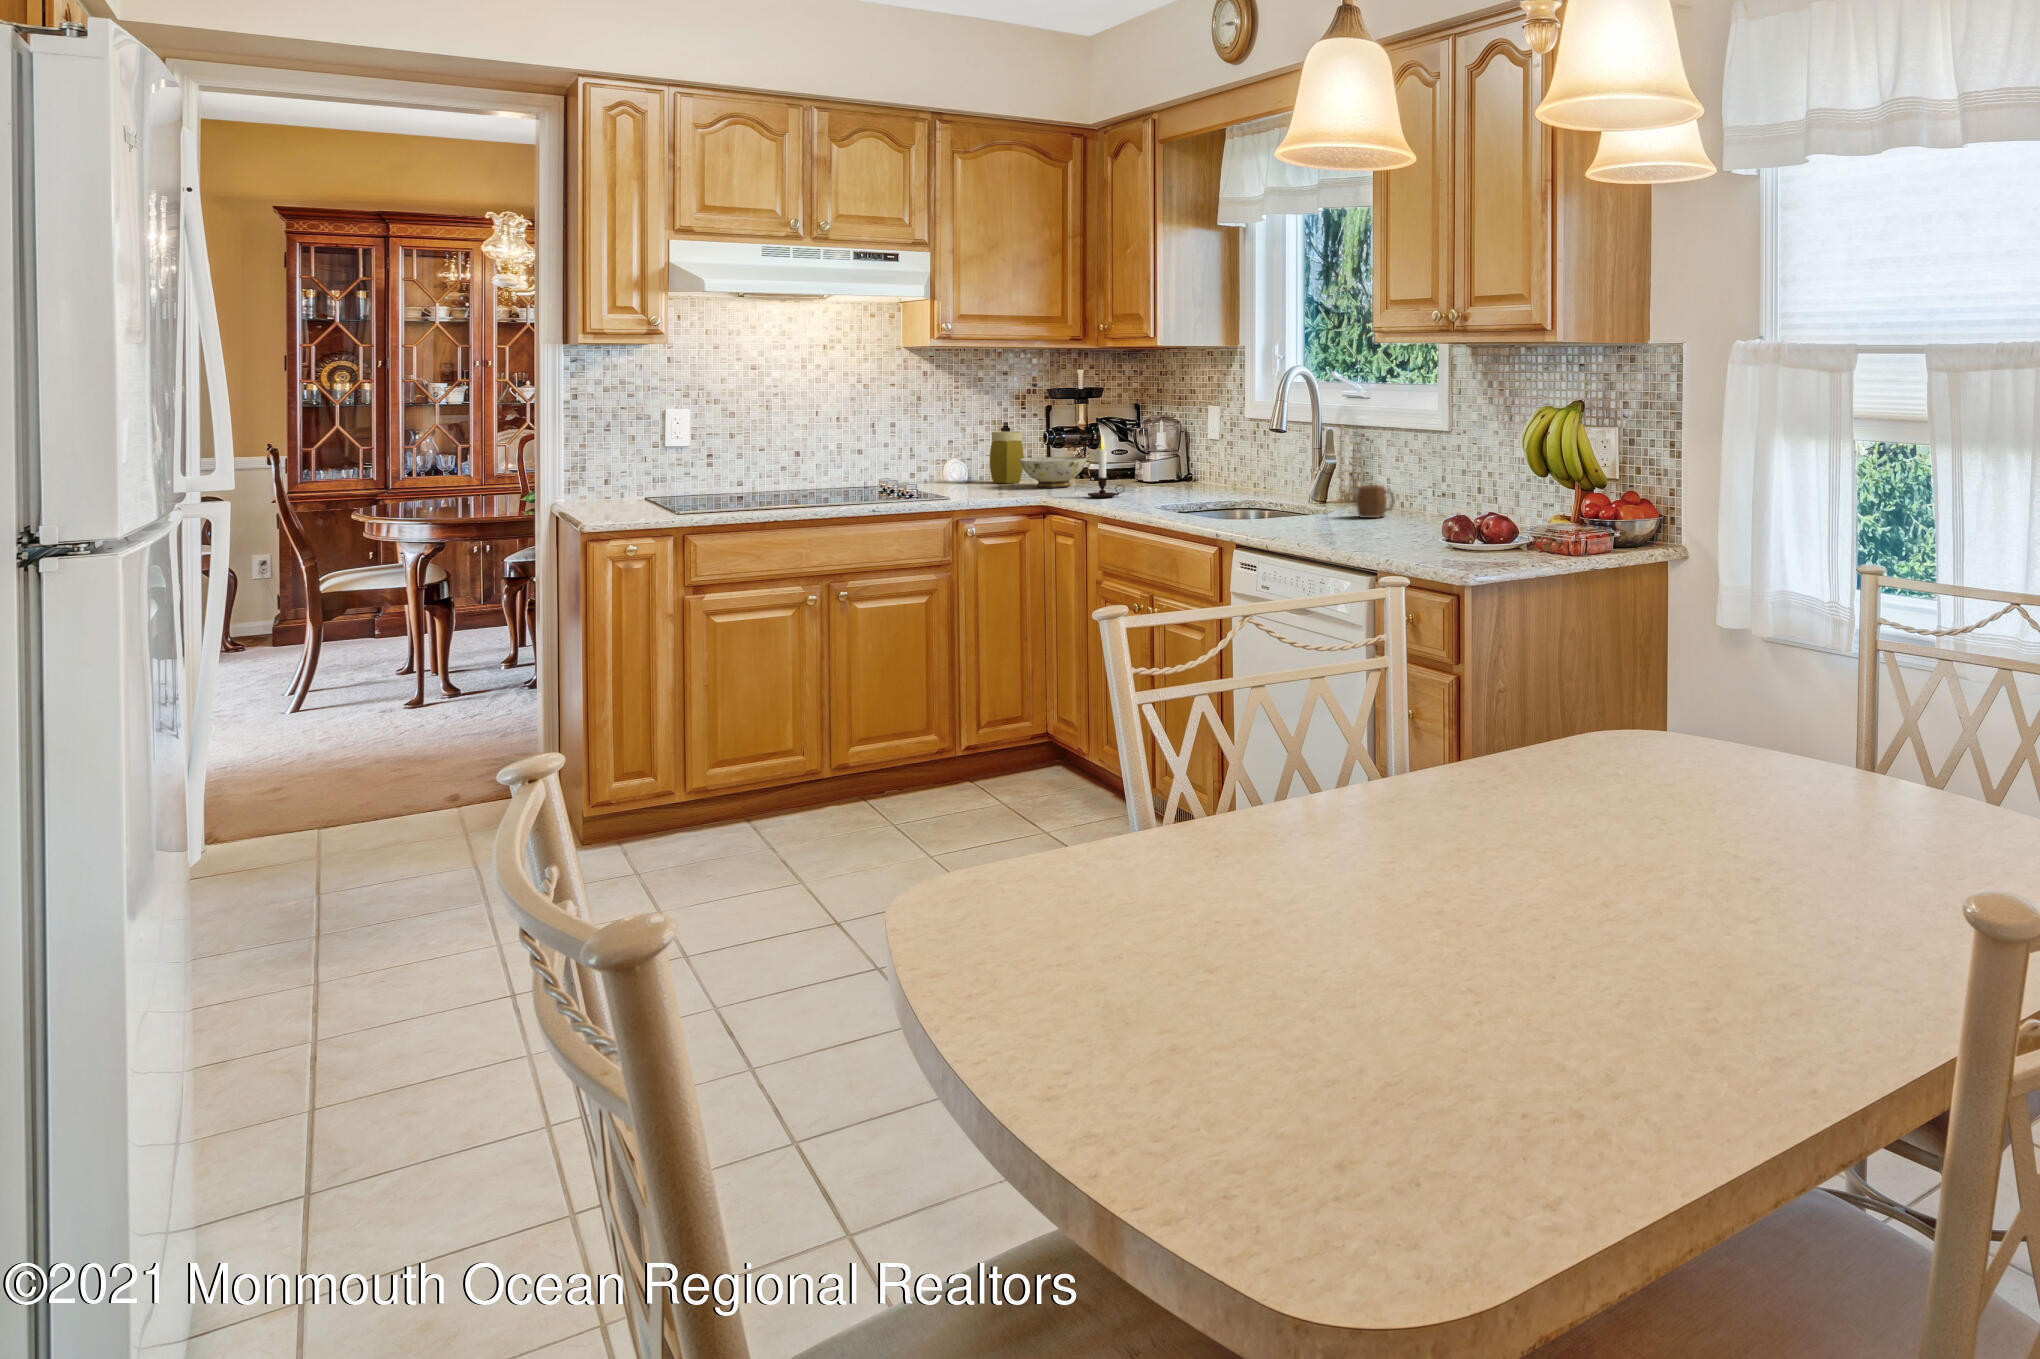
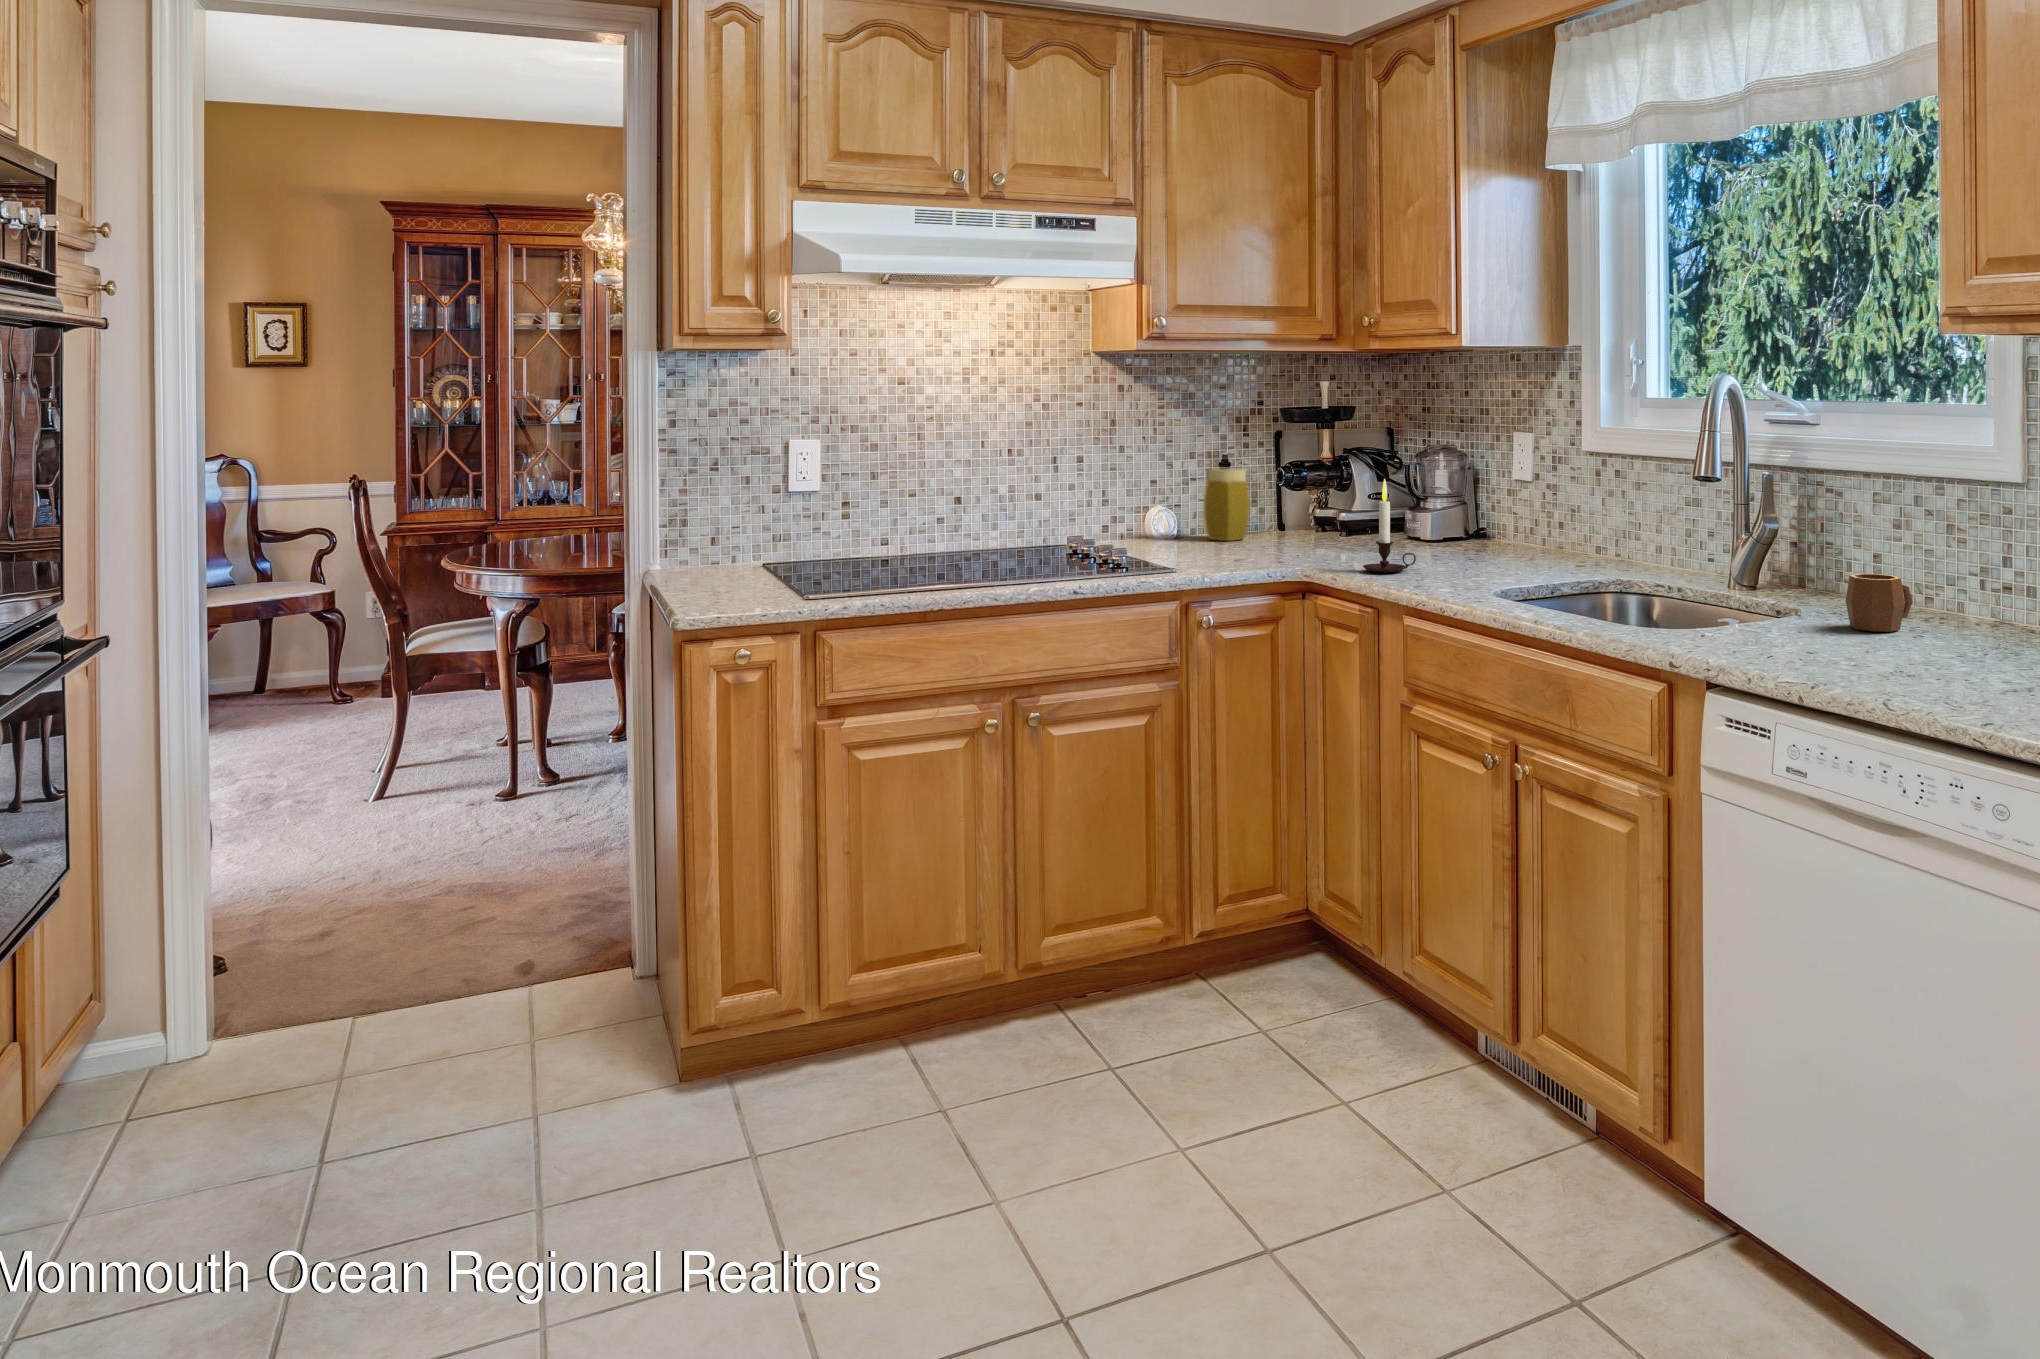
ceramic bowl: present [1019,457,1087,488] -> none [1251,505,1343,550]

